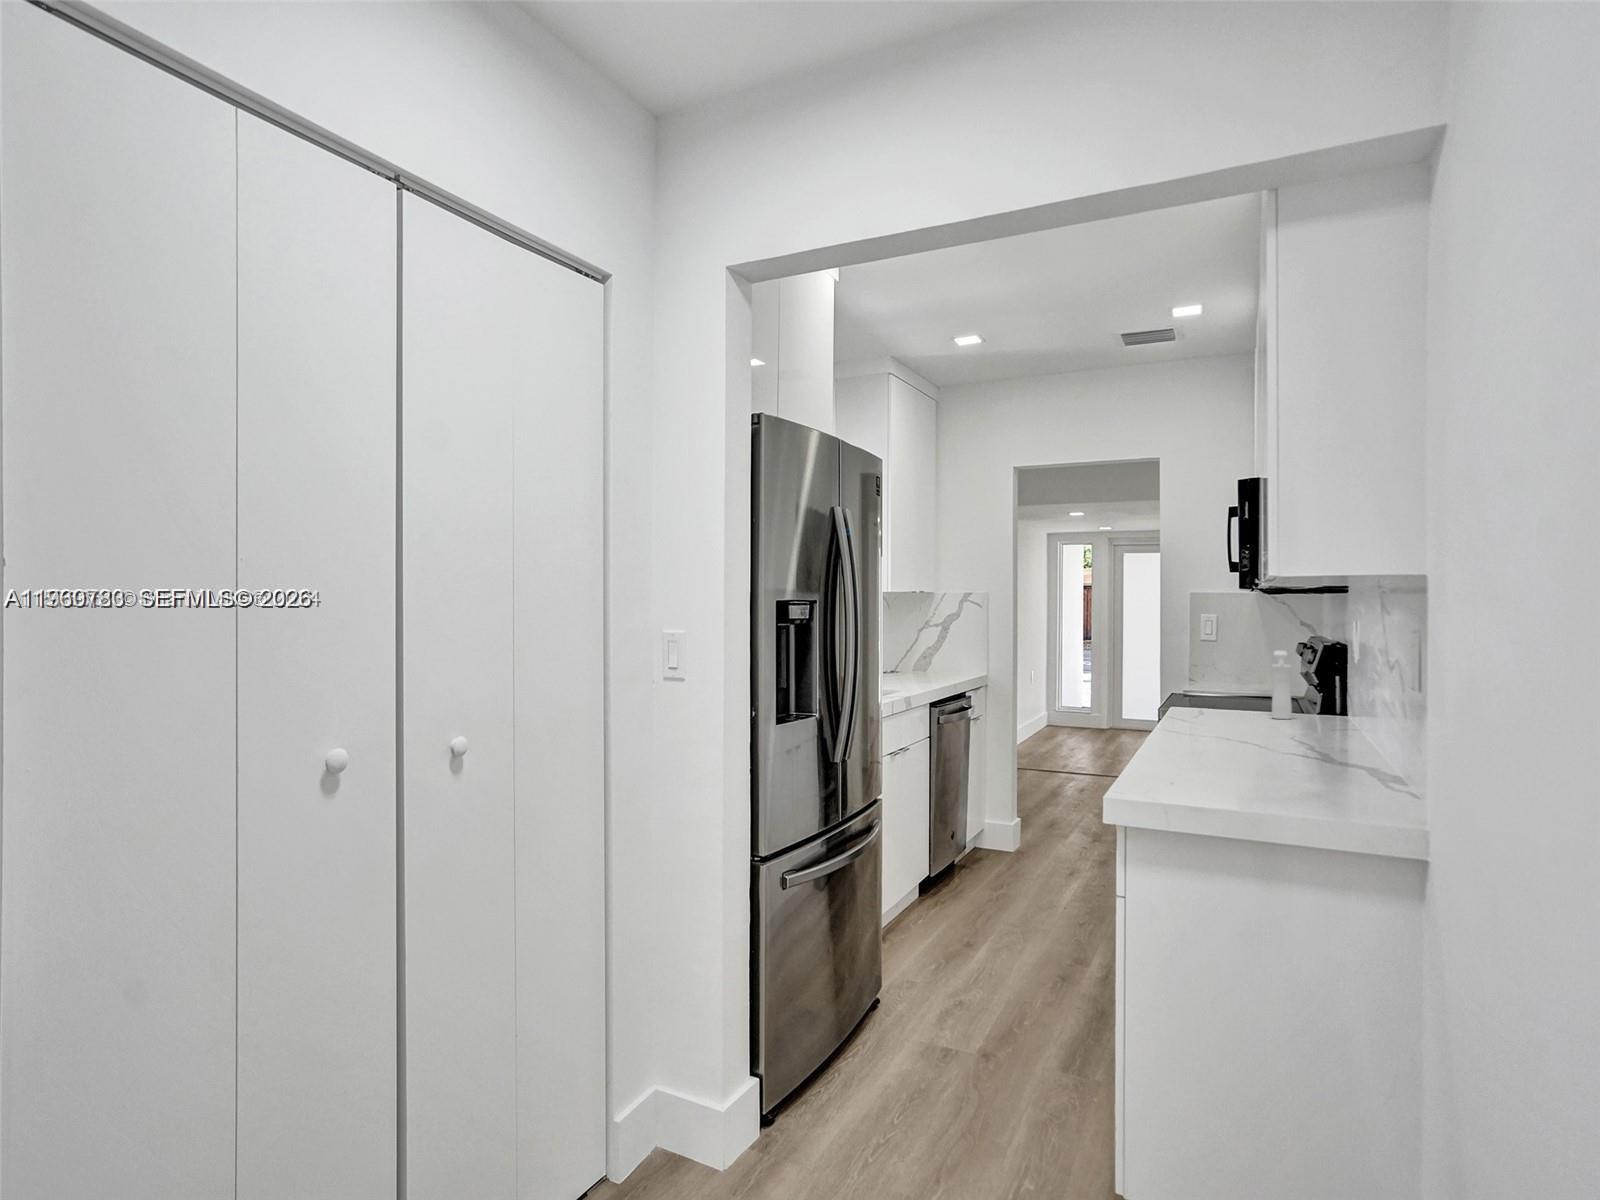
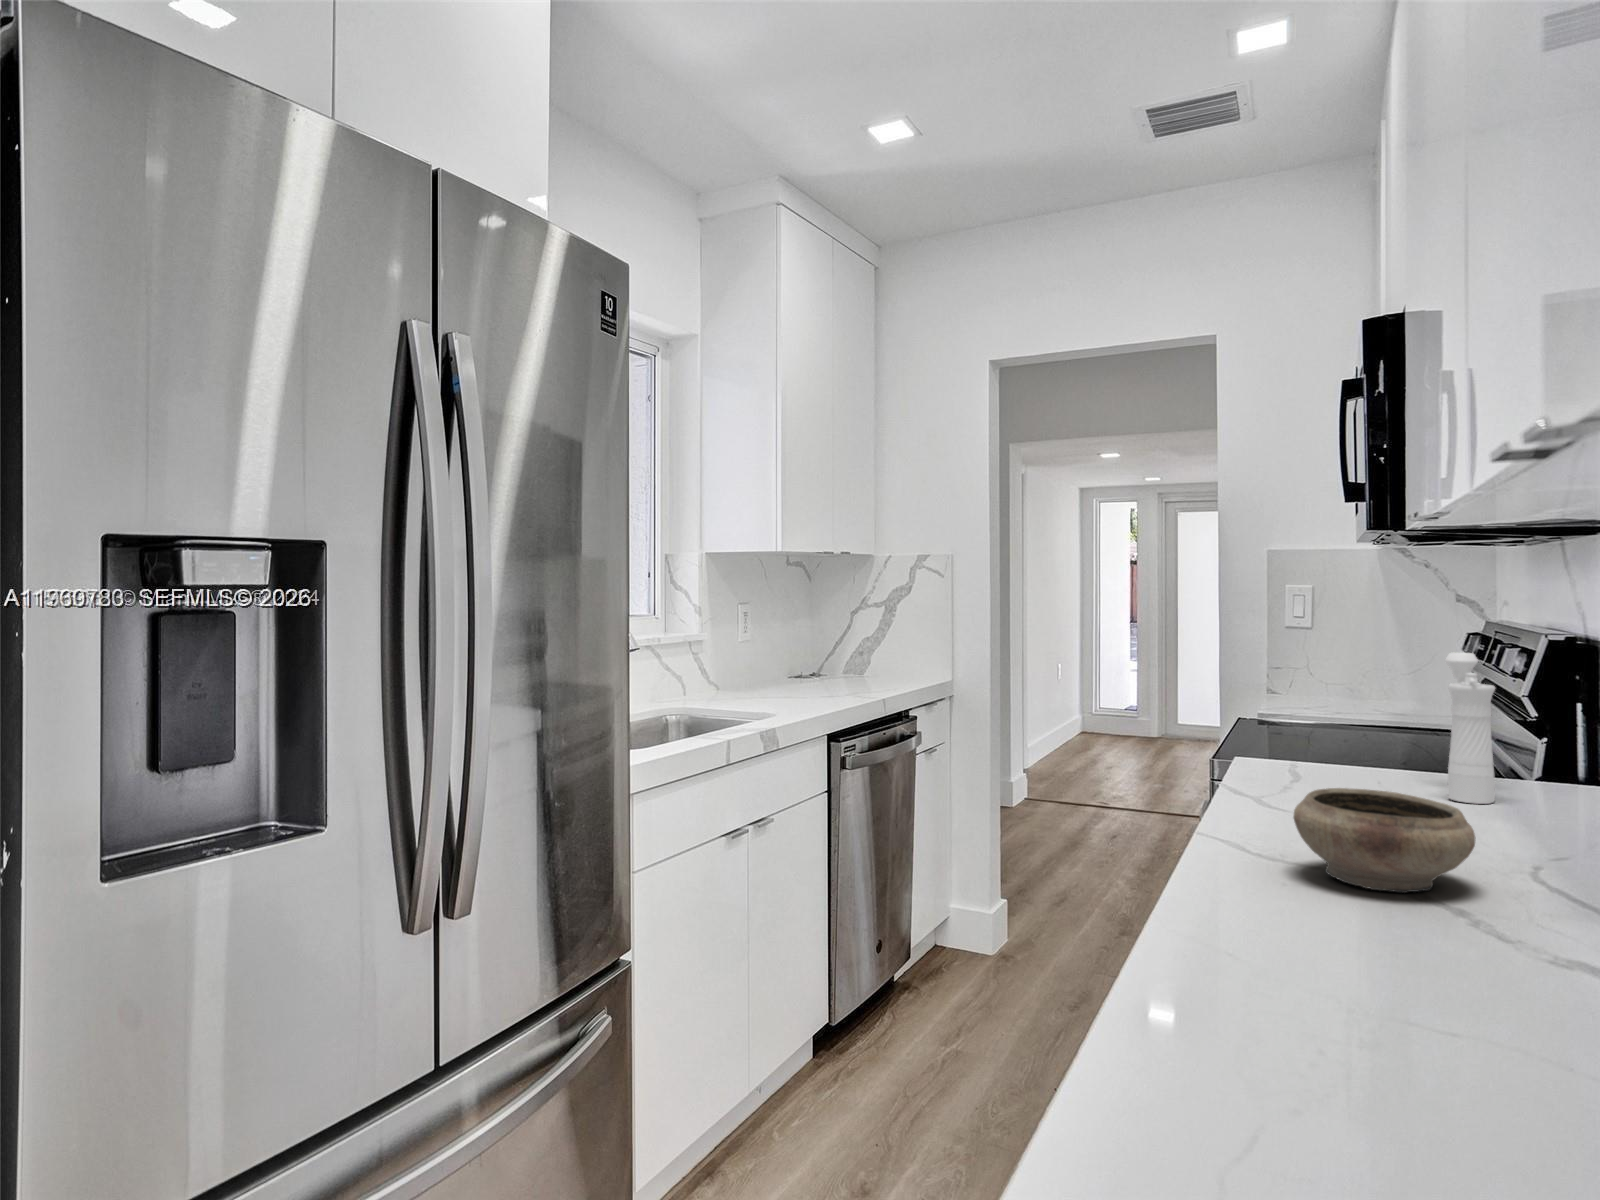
ceramic bowl: none [1199,701,1266,736] -> present [1293,788,1476,893]

